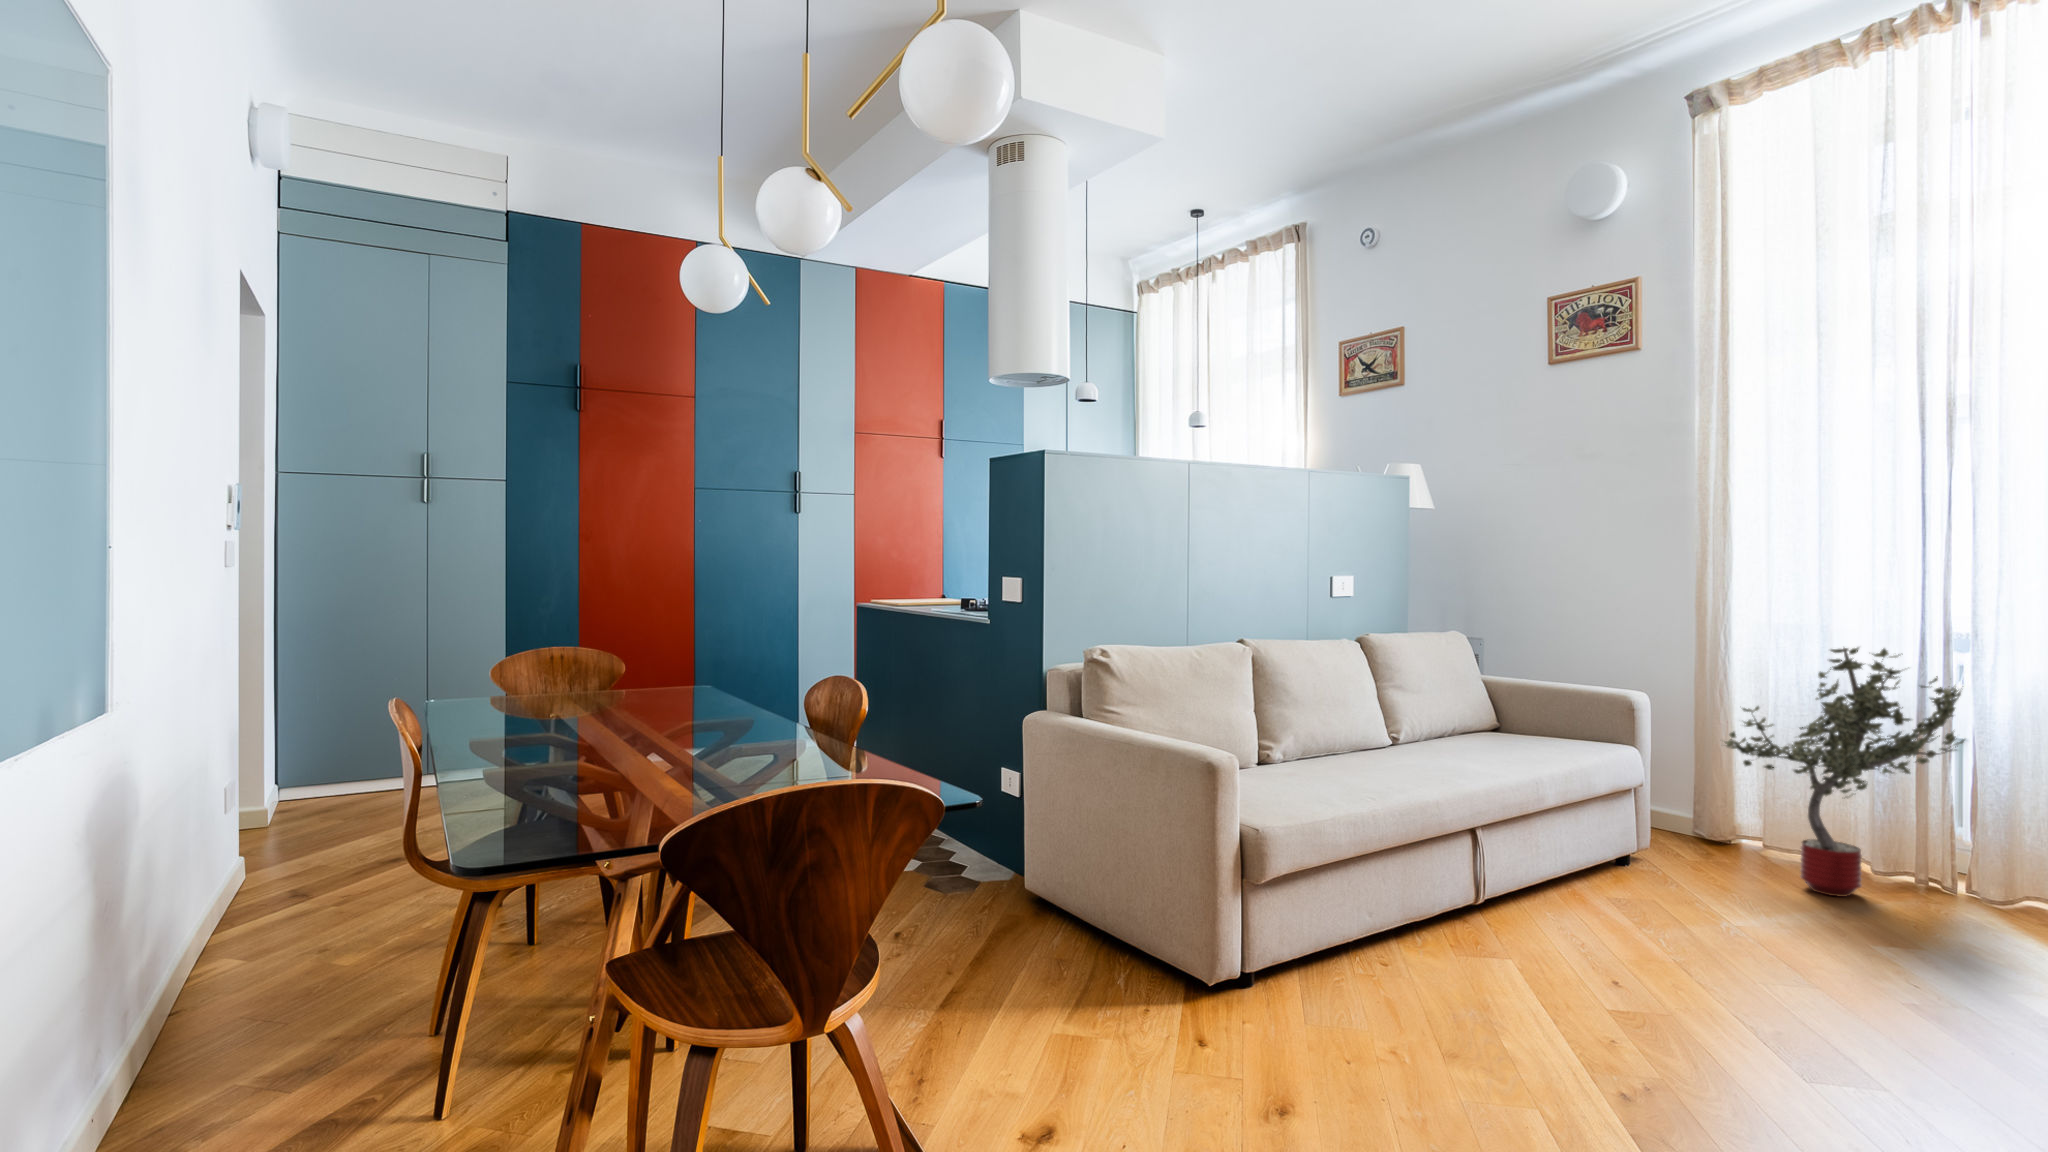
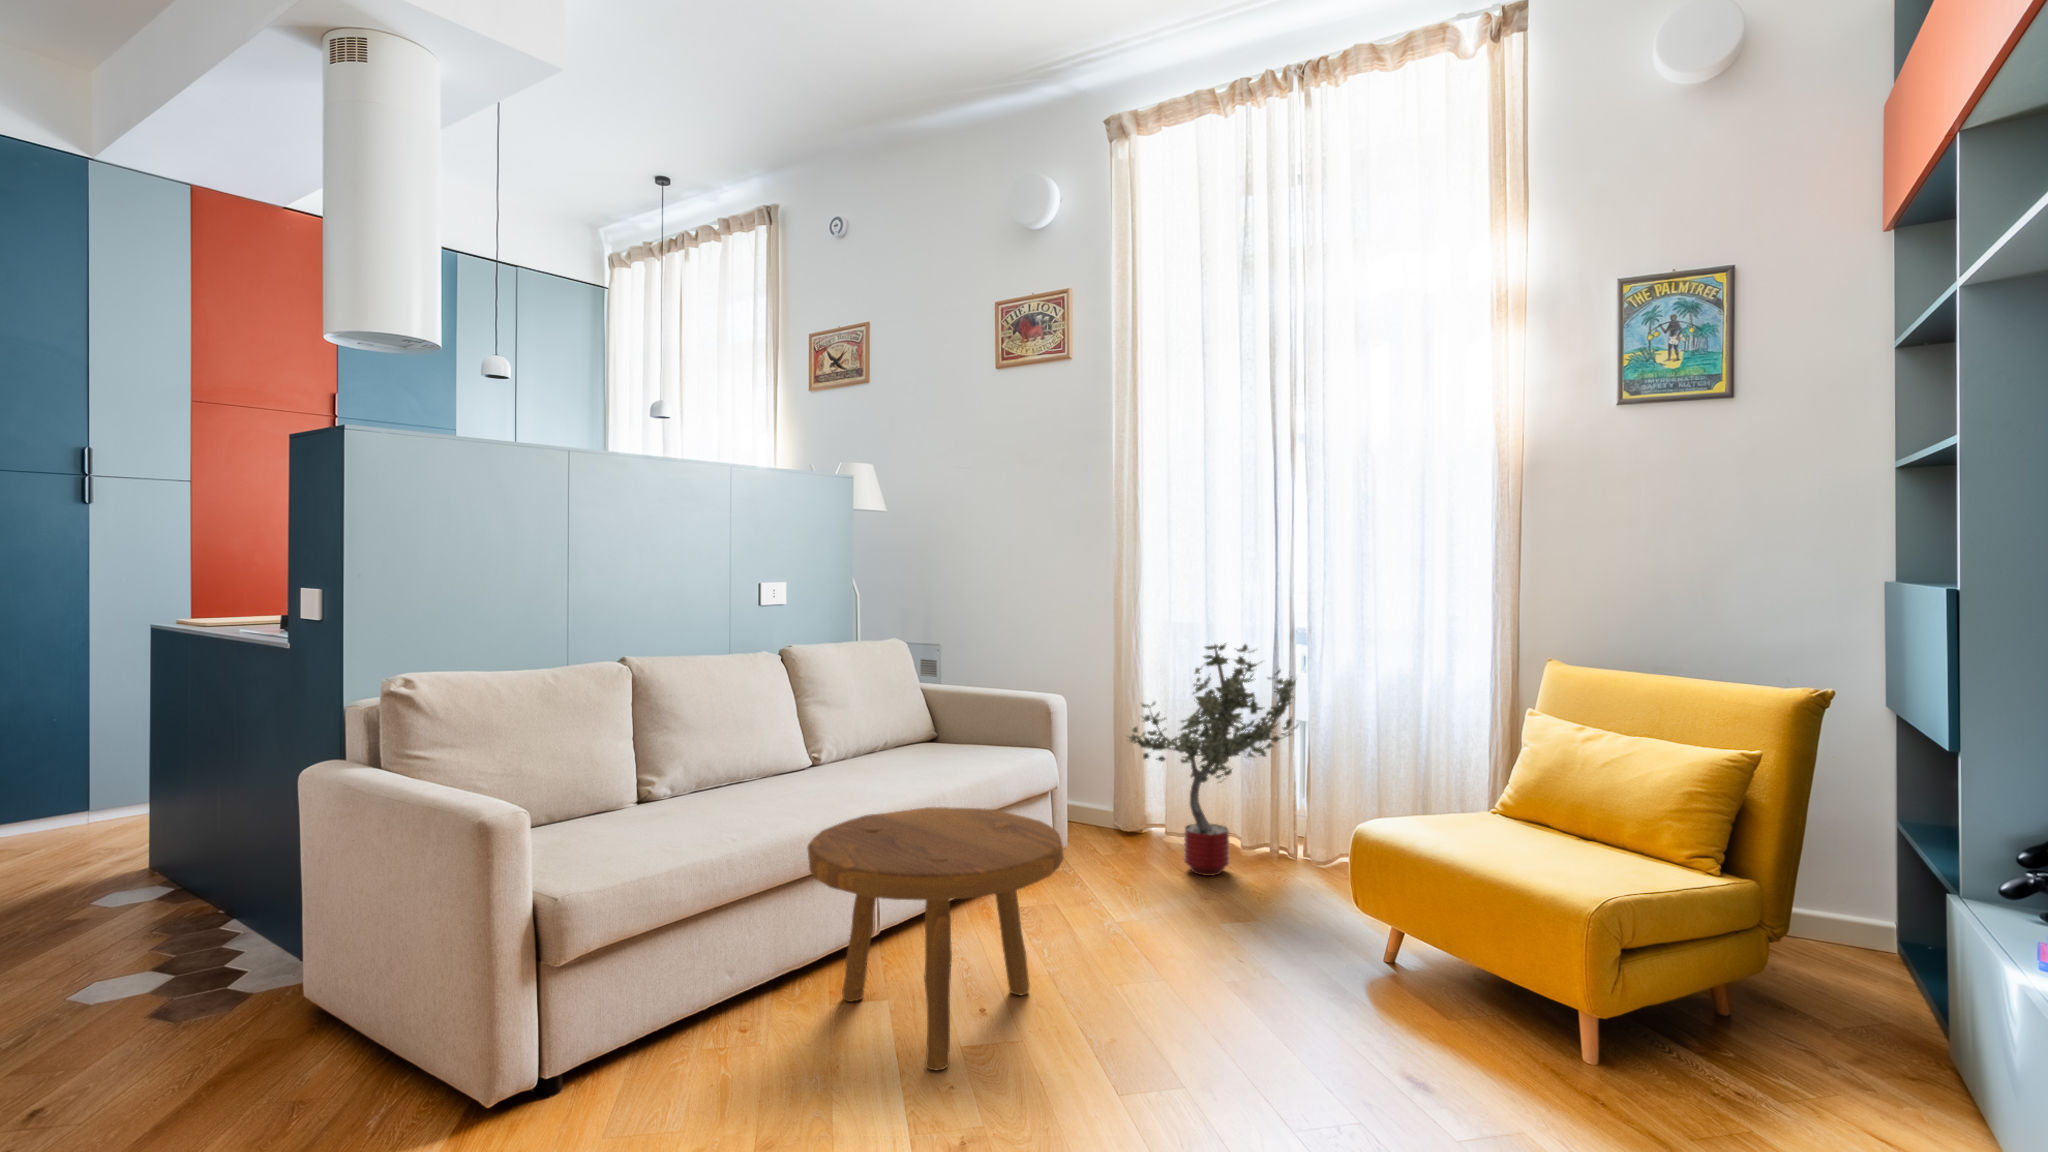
footstool: none [1445,789,1714,1024] -> present [808,807,1064,1070]

